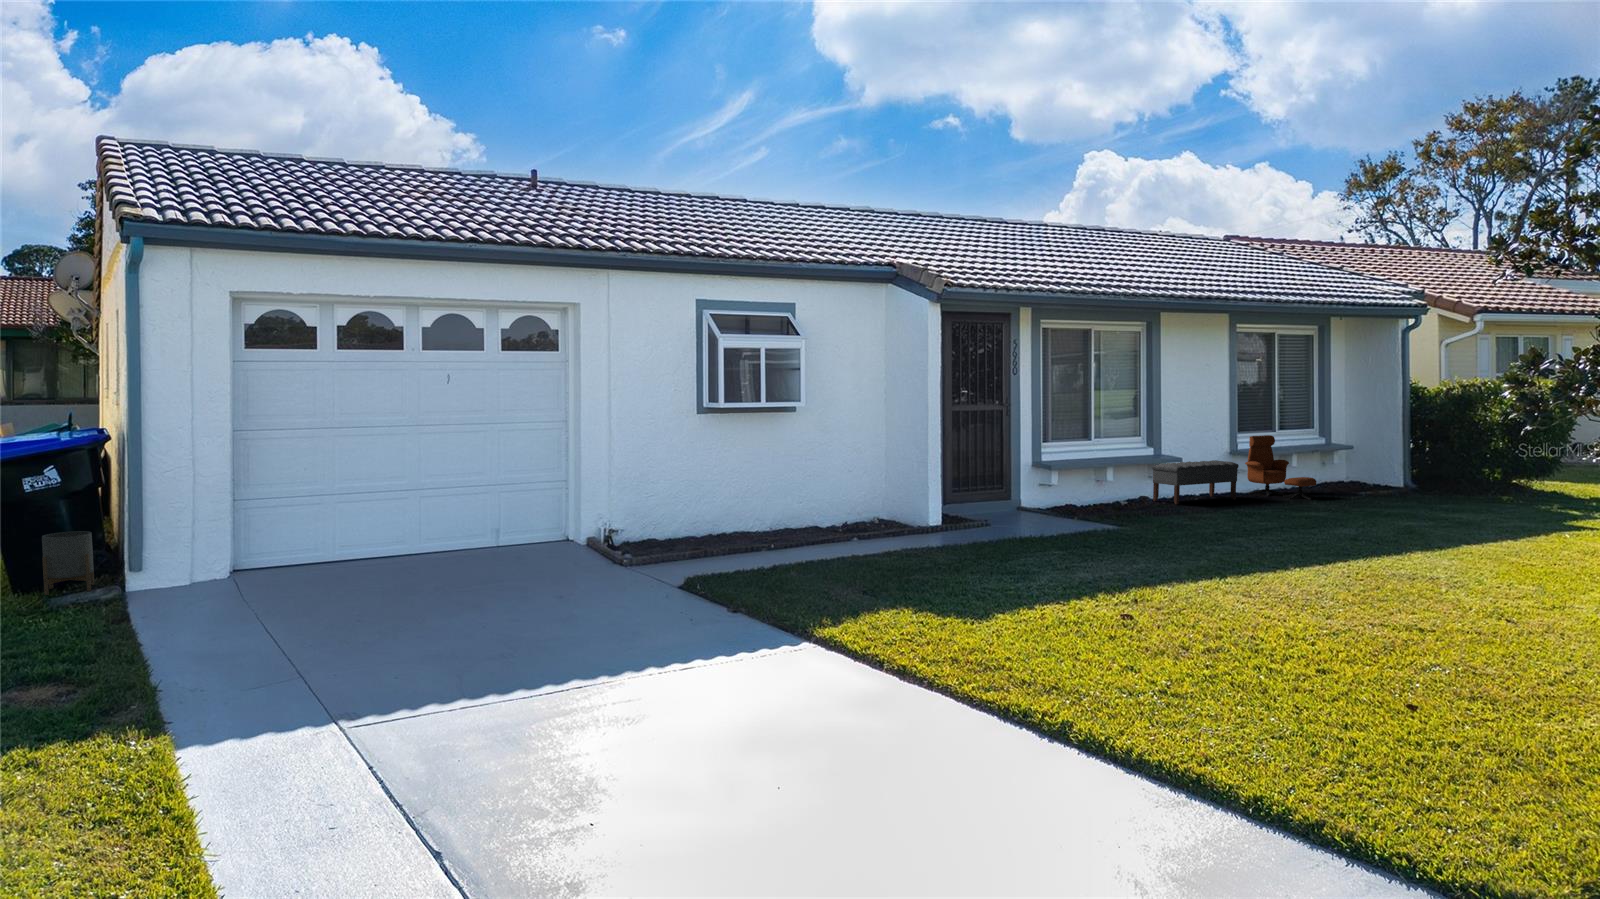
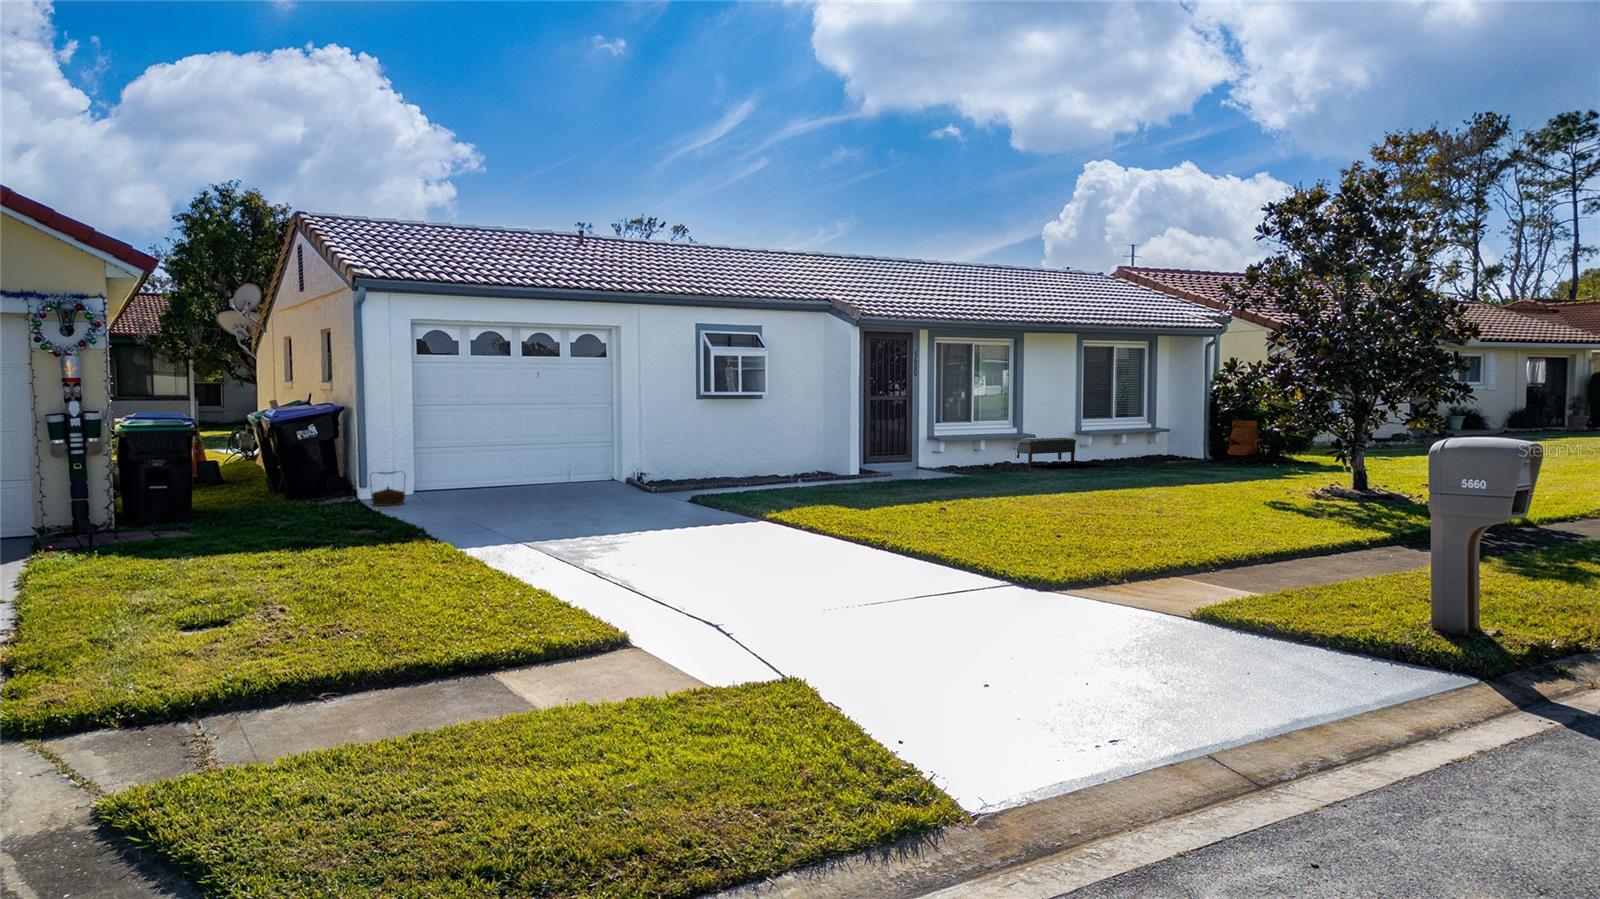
lounge chair: present [1245,435,1318,500] -> present [1225,420,1263,465]
planter: present [42,531,94,595] -> none [301,466,330,503]
woven basket: none [145,541,210,602] -> present [371,472,405,506]

